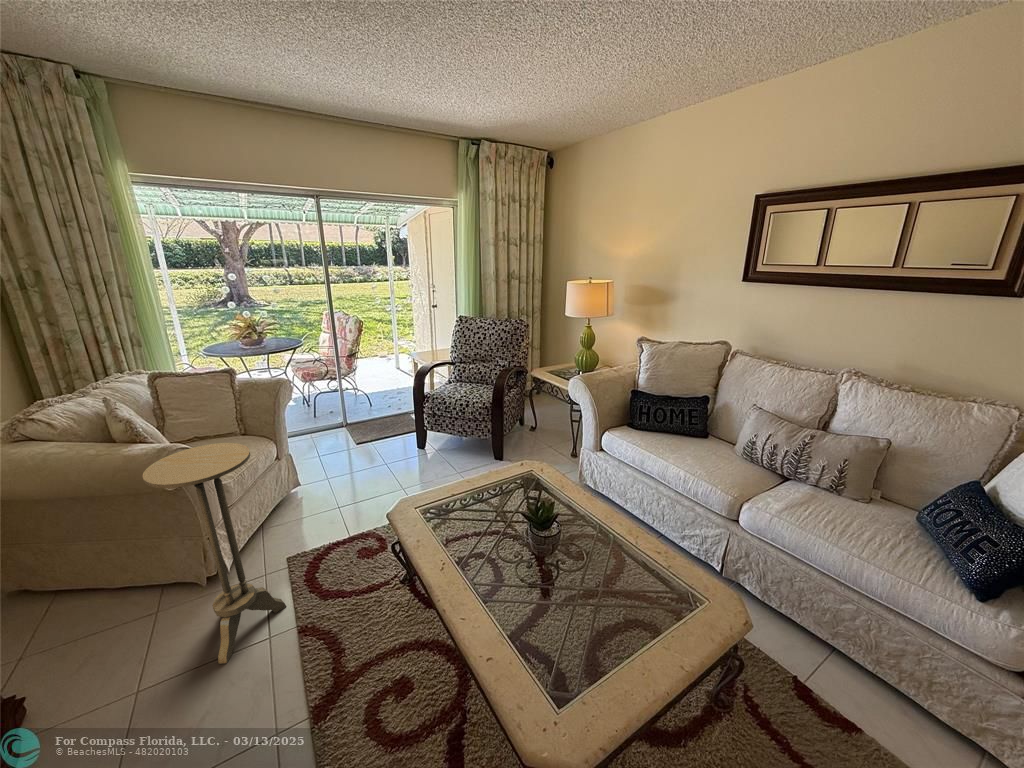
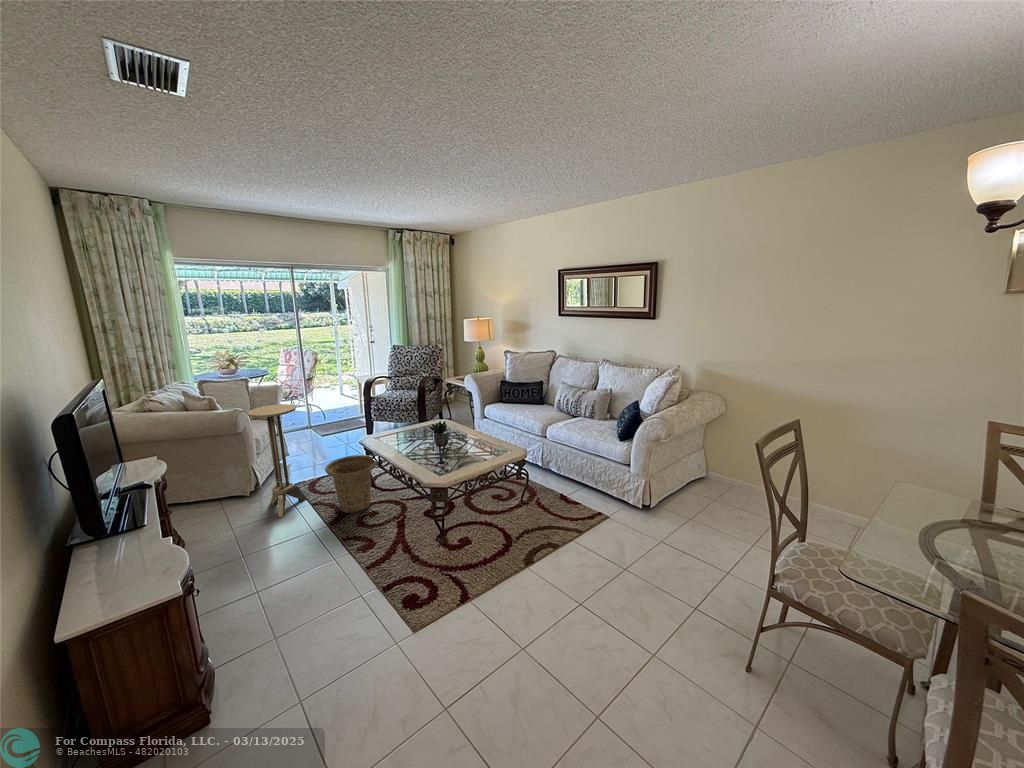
basket: none [298,546,404,676] -> present [325,455,377,513]

